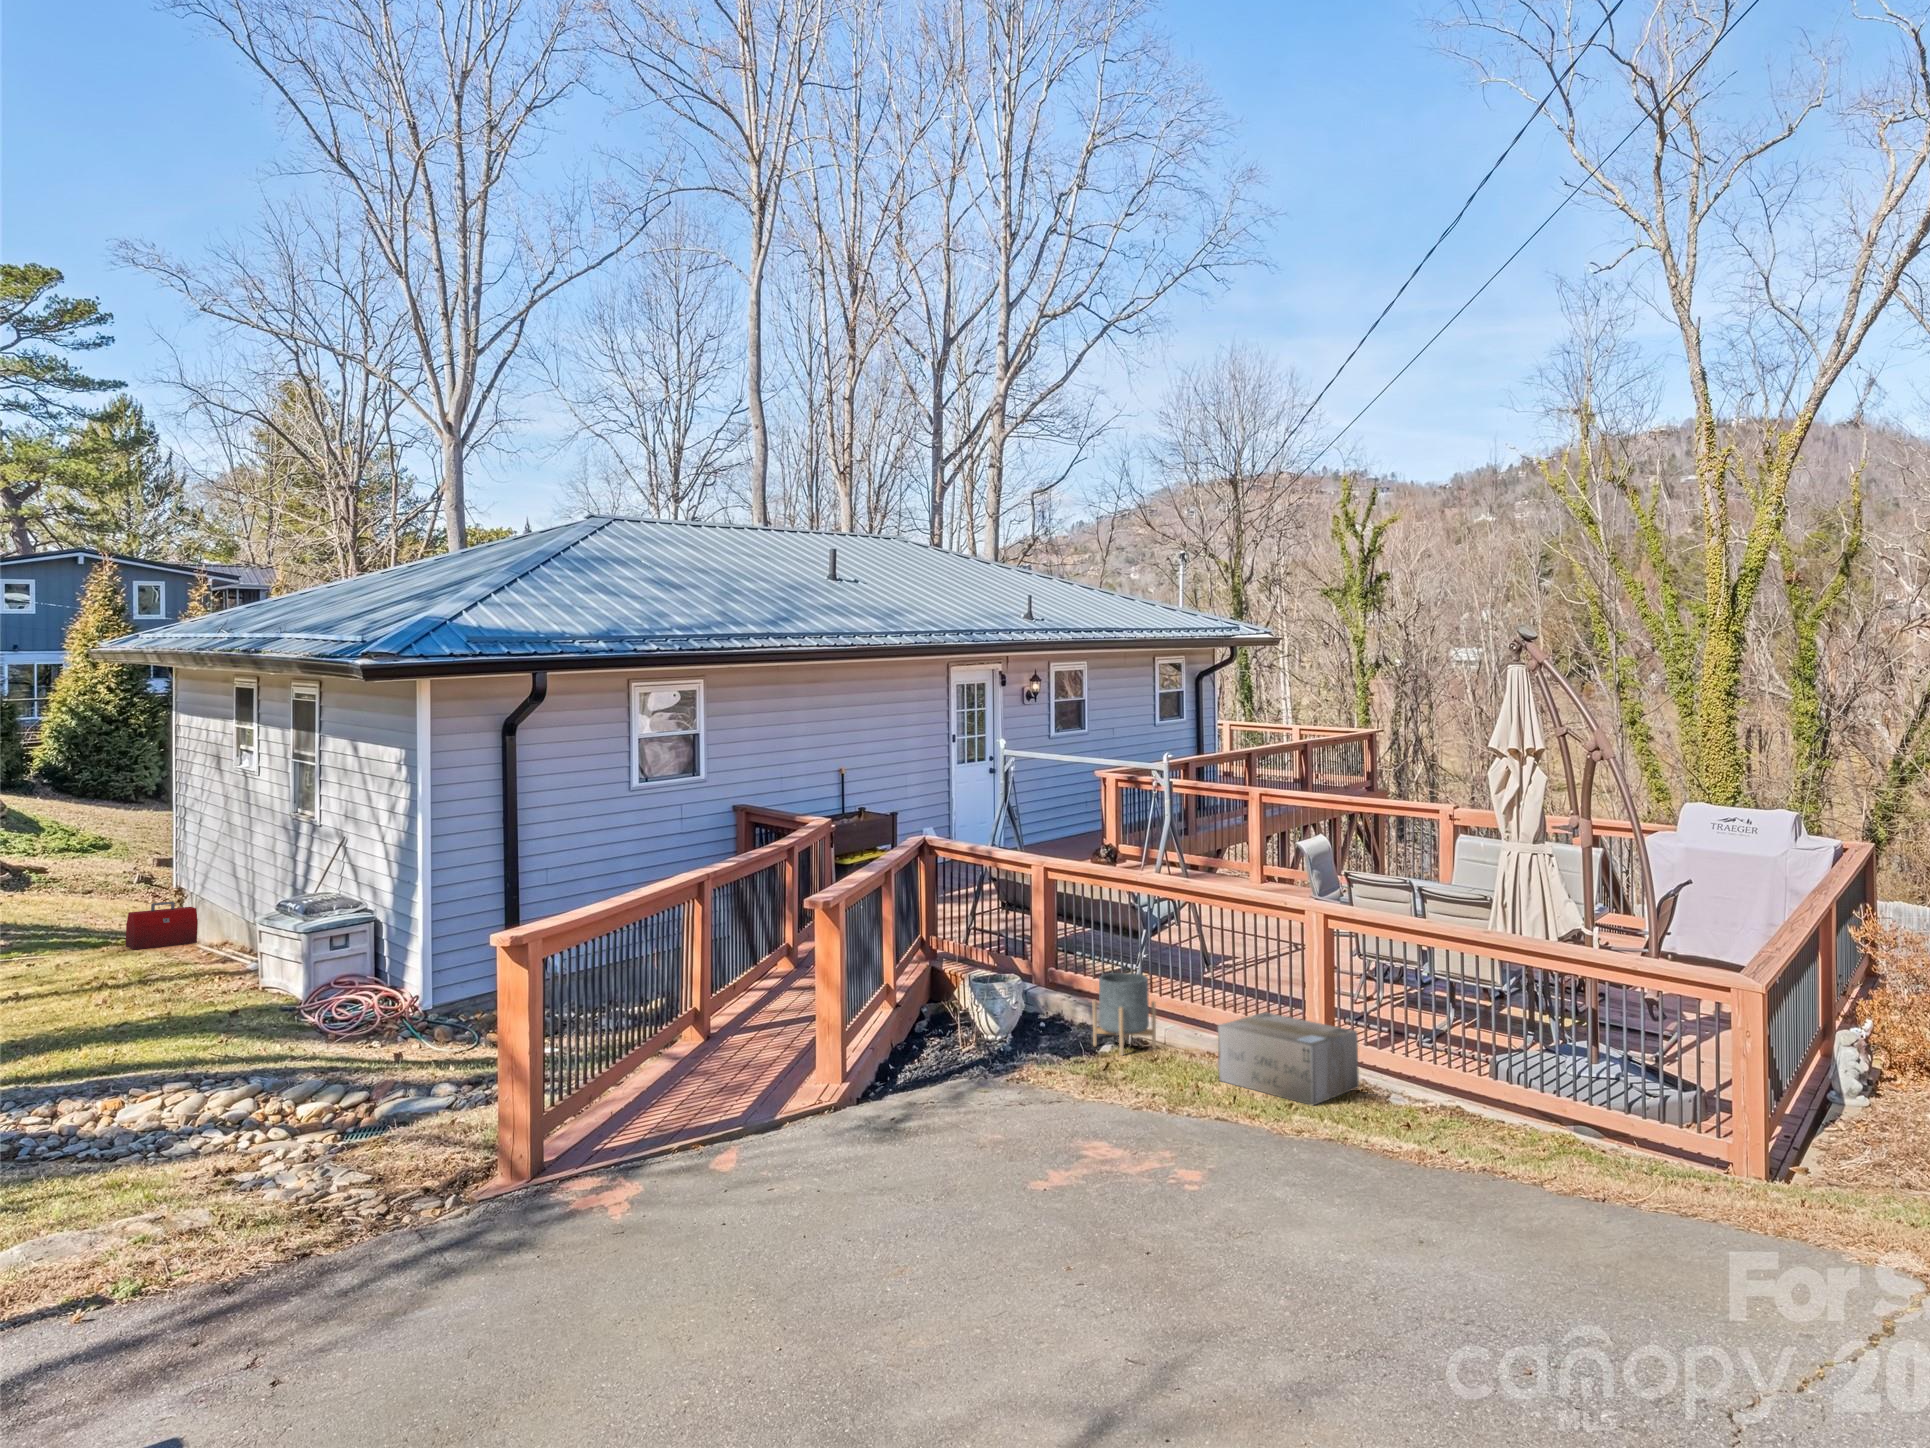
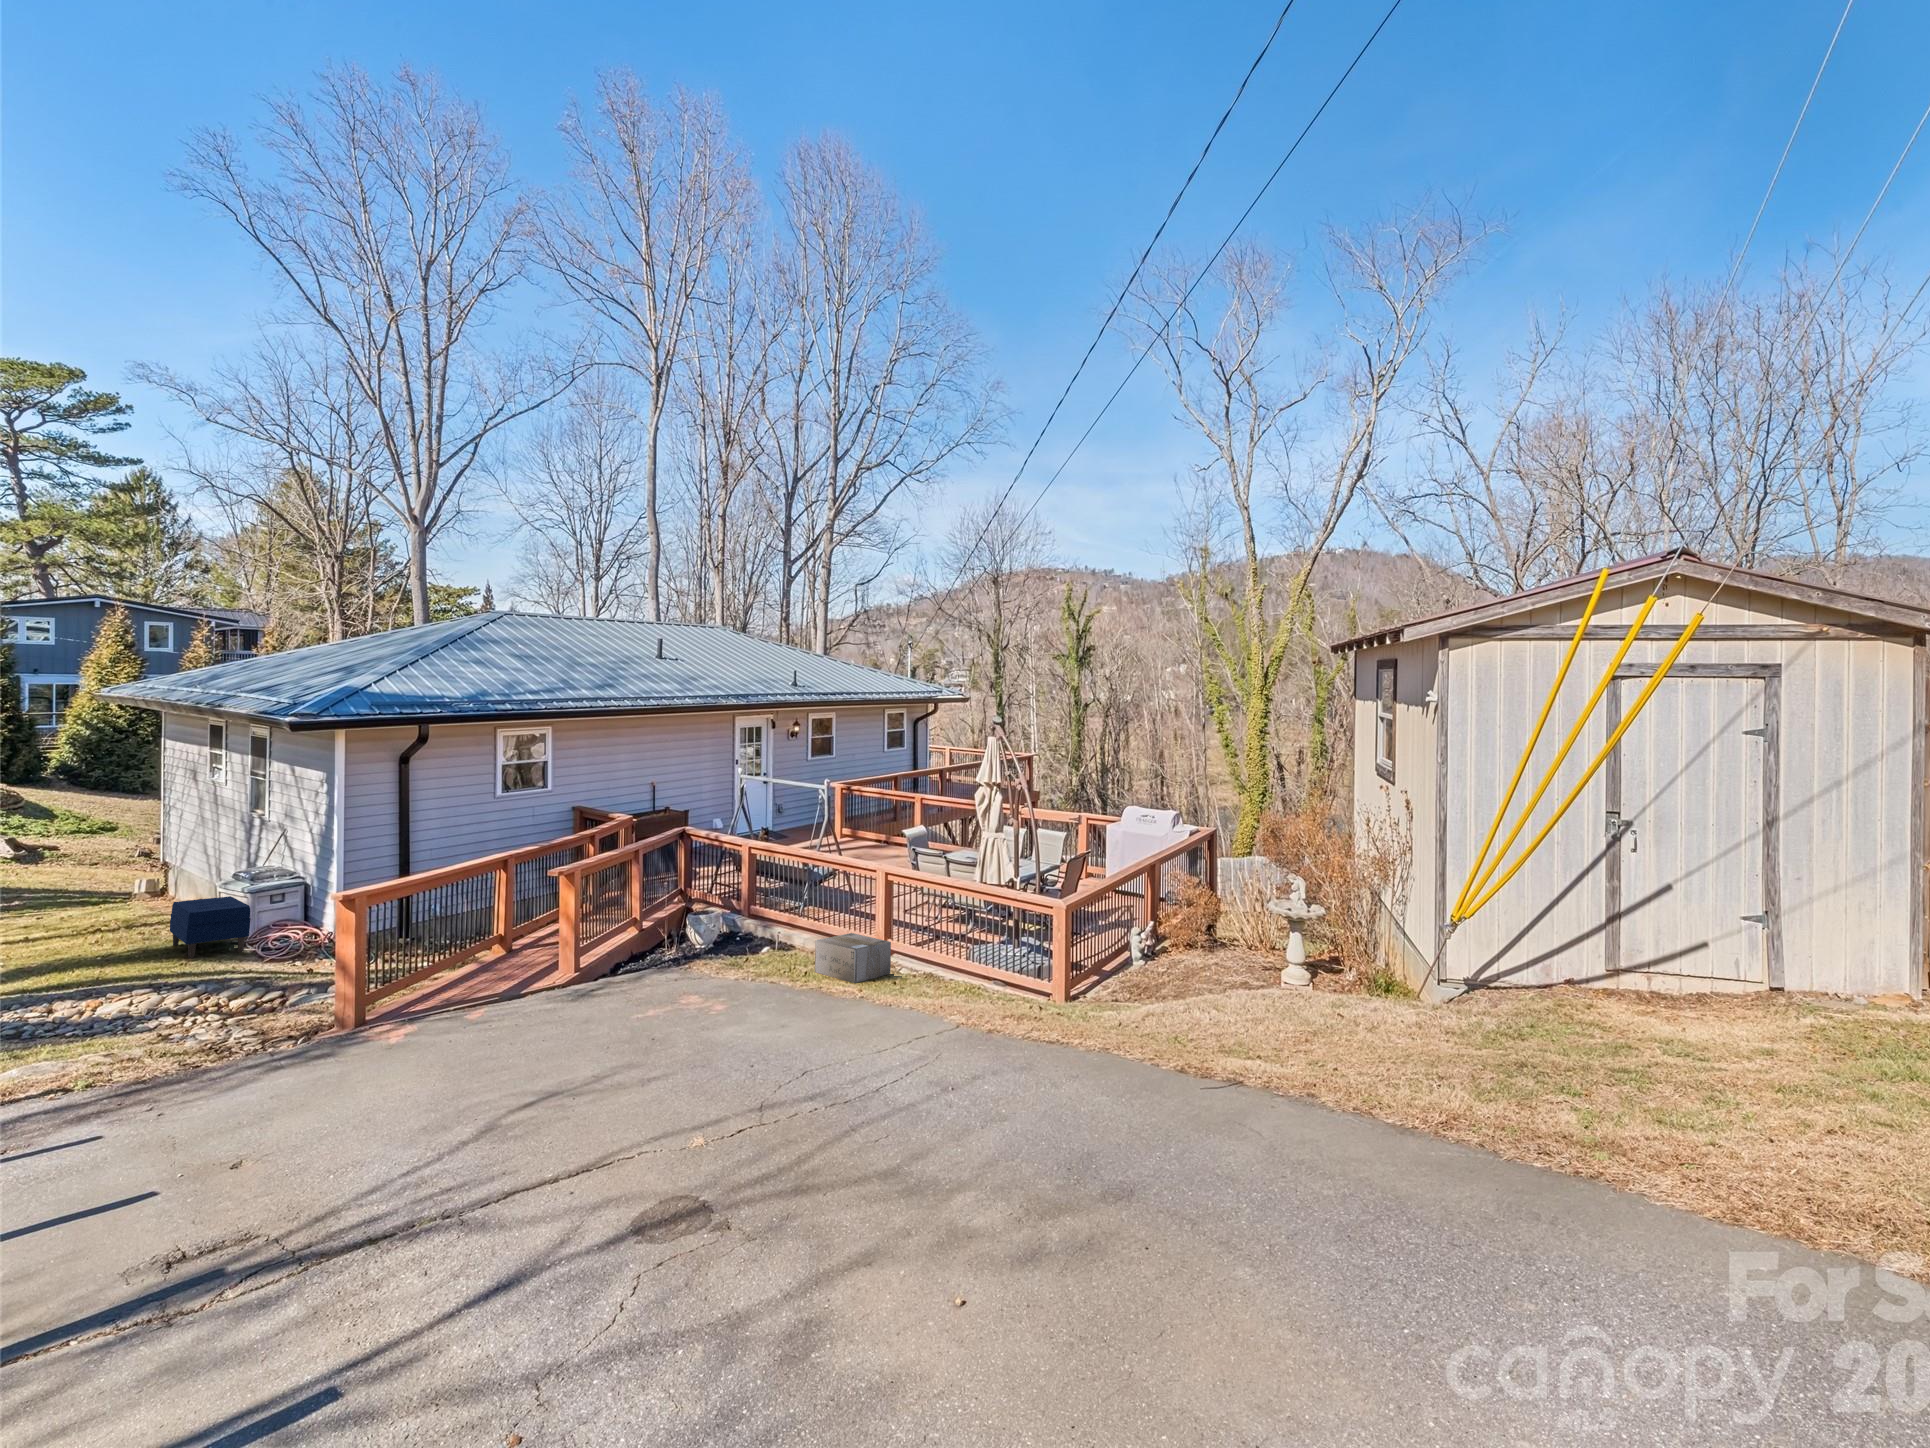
toolbox: present [126,902,198,950] -> none [118,873,177,908]
bench: none [200,937,310,1032] -> present [170,896,251,959]
planter: present [1092,973,1156,1055] -> none [759,912,797,960]

